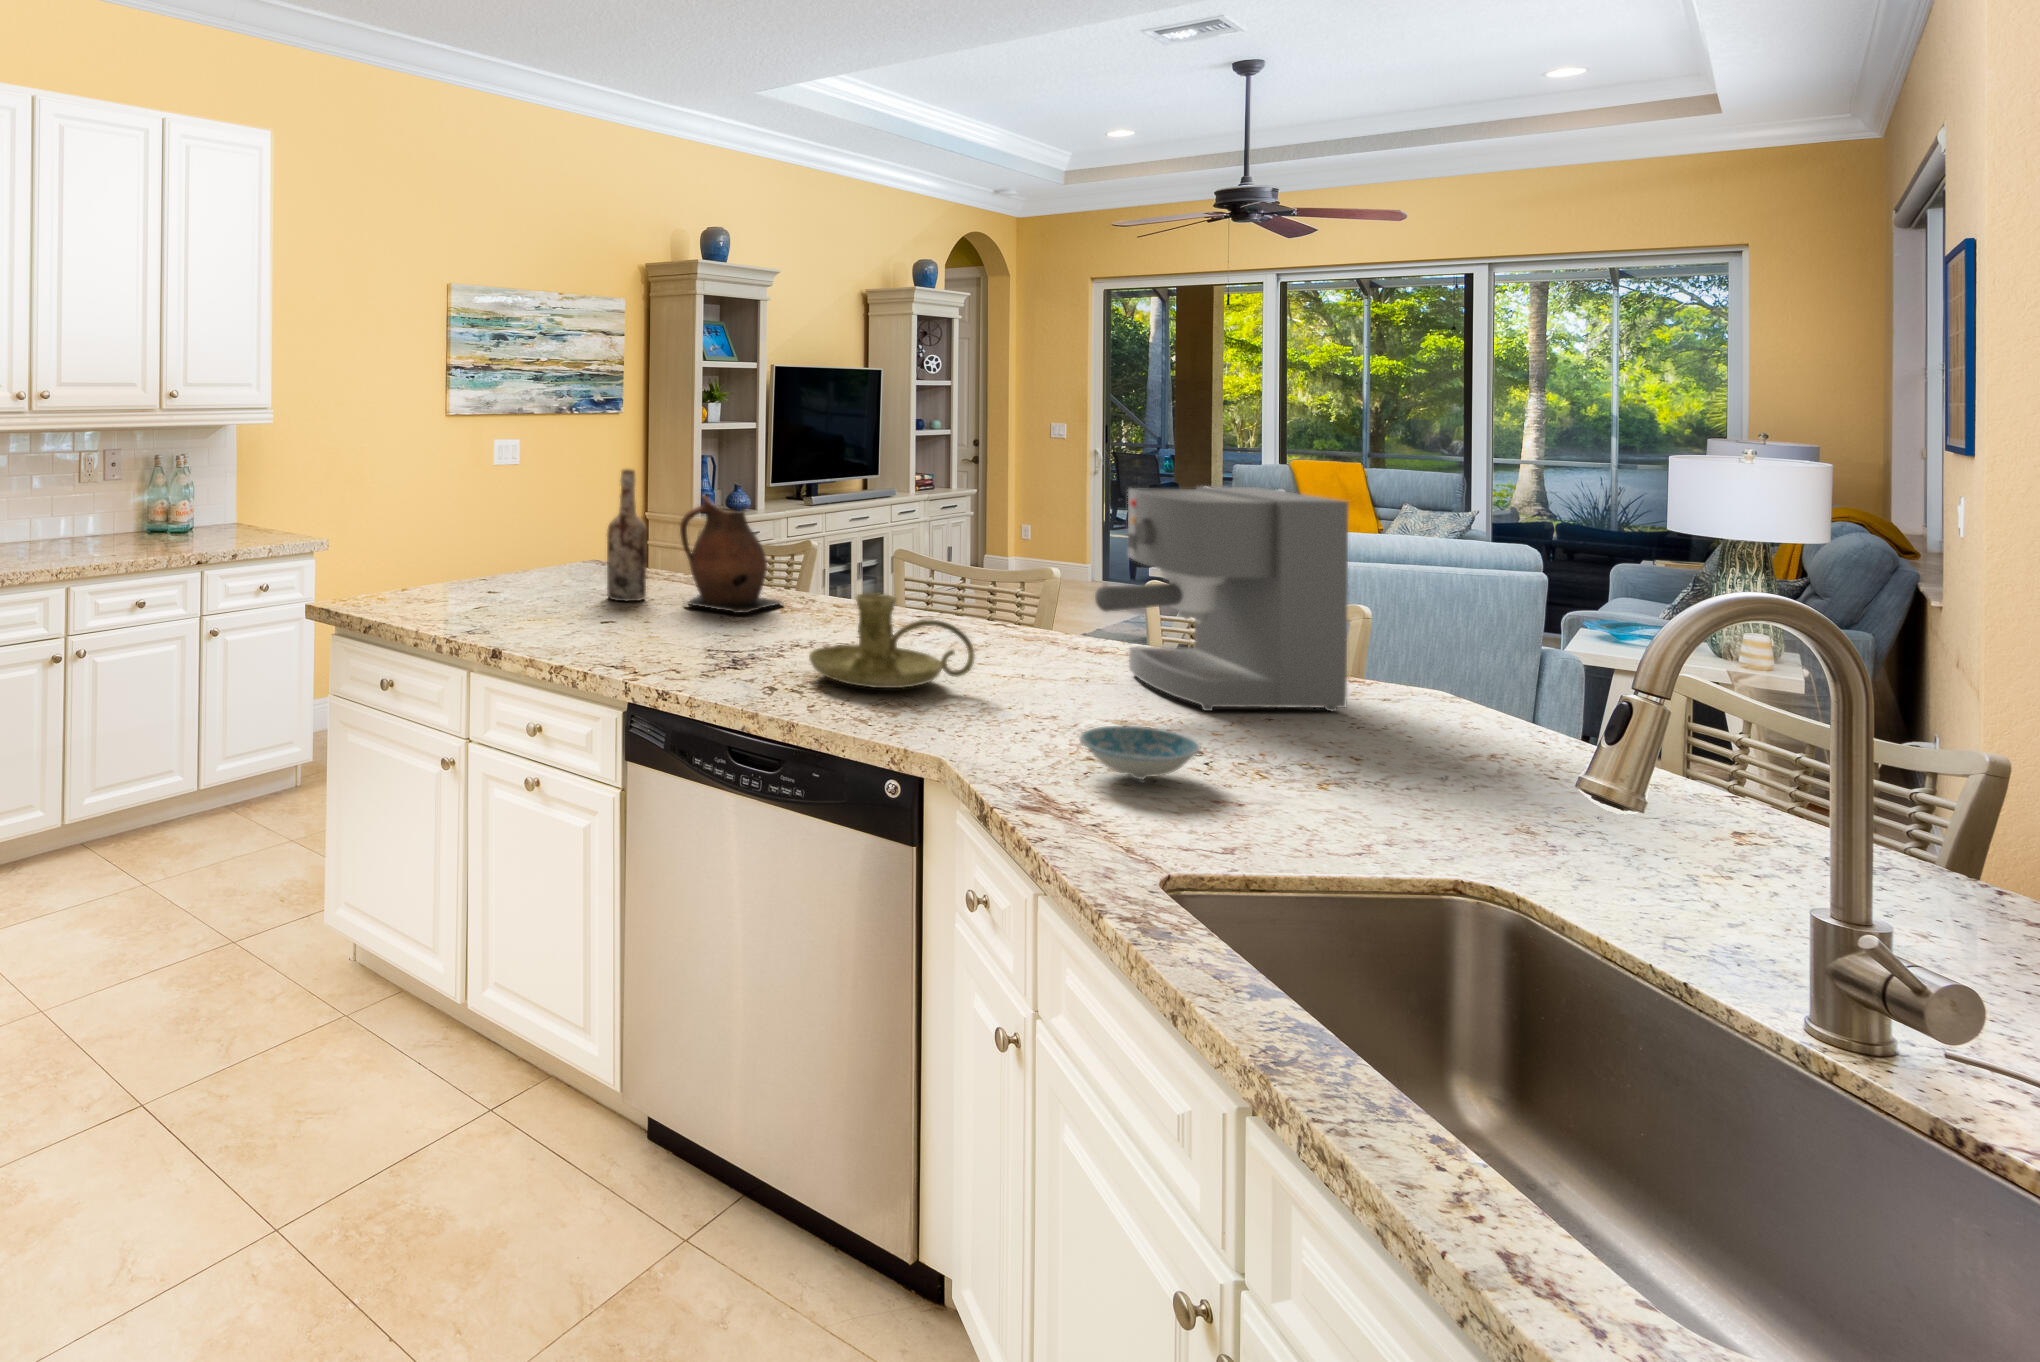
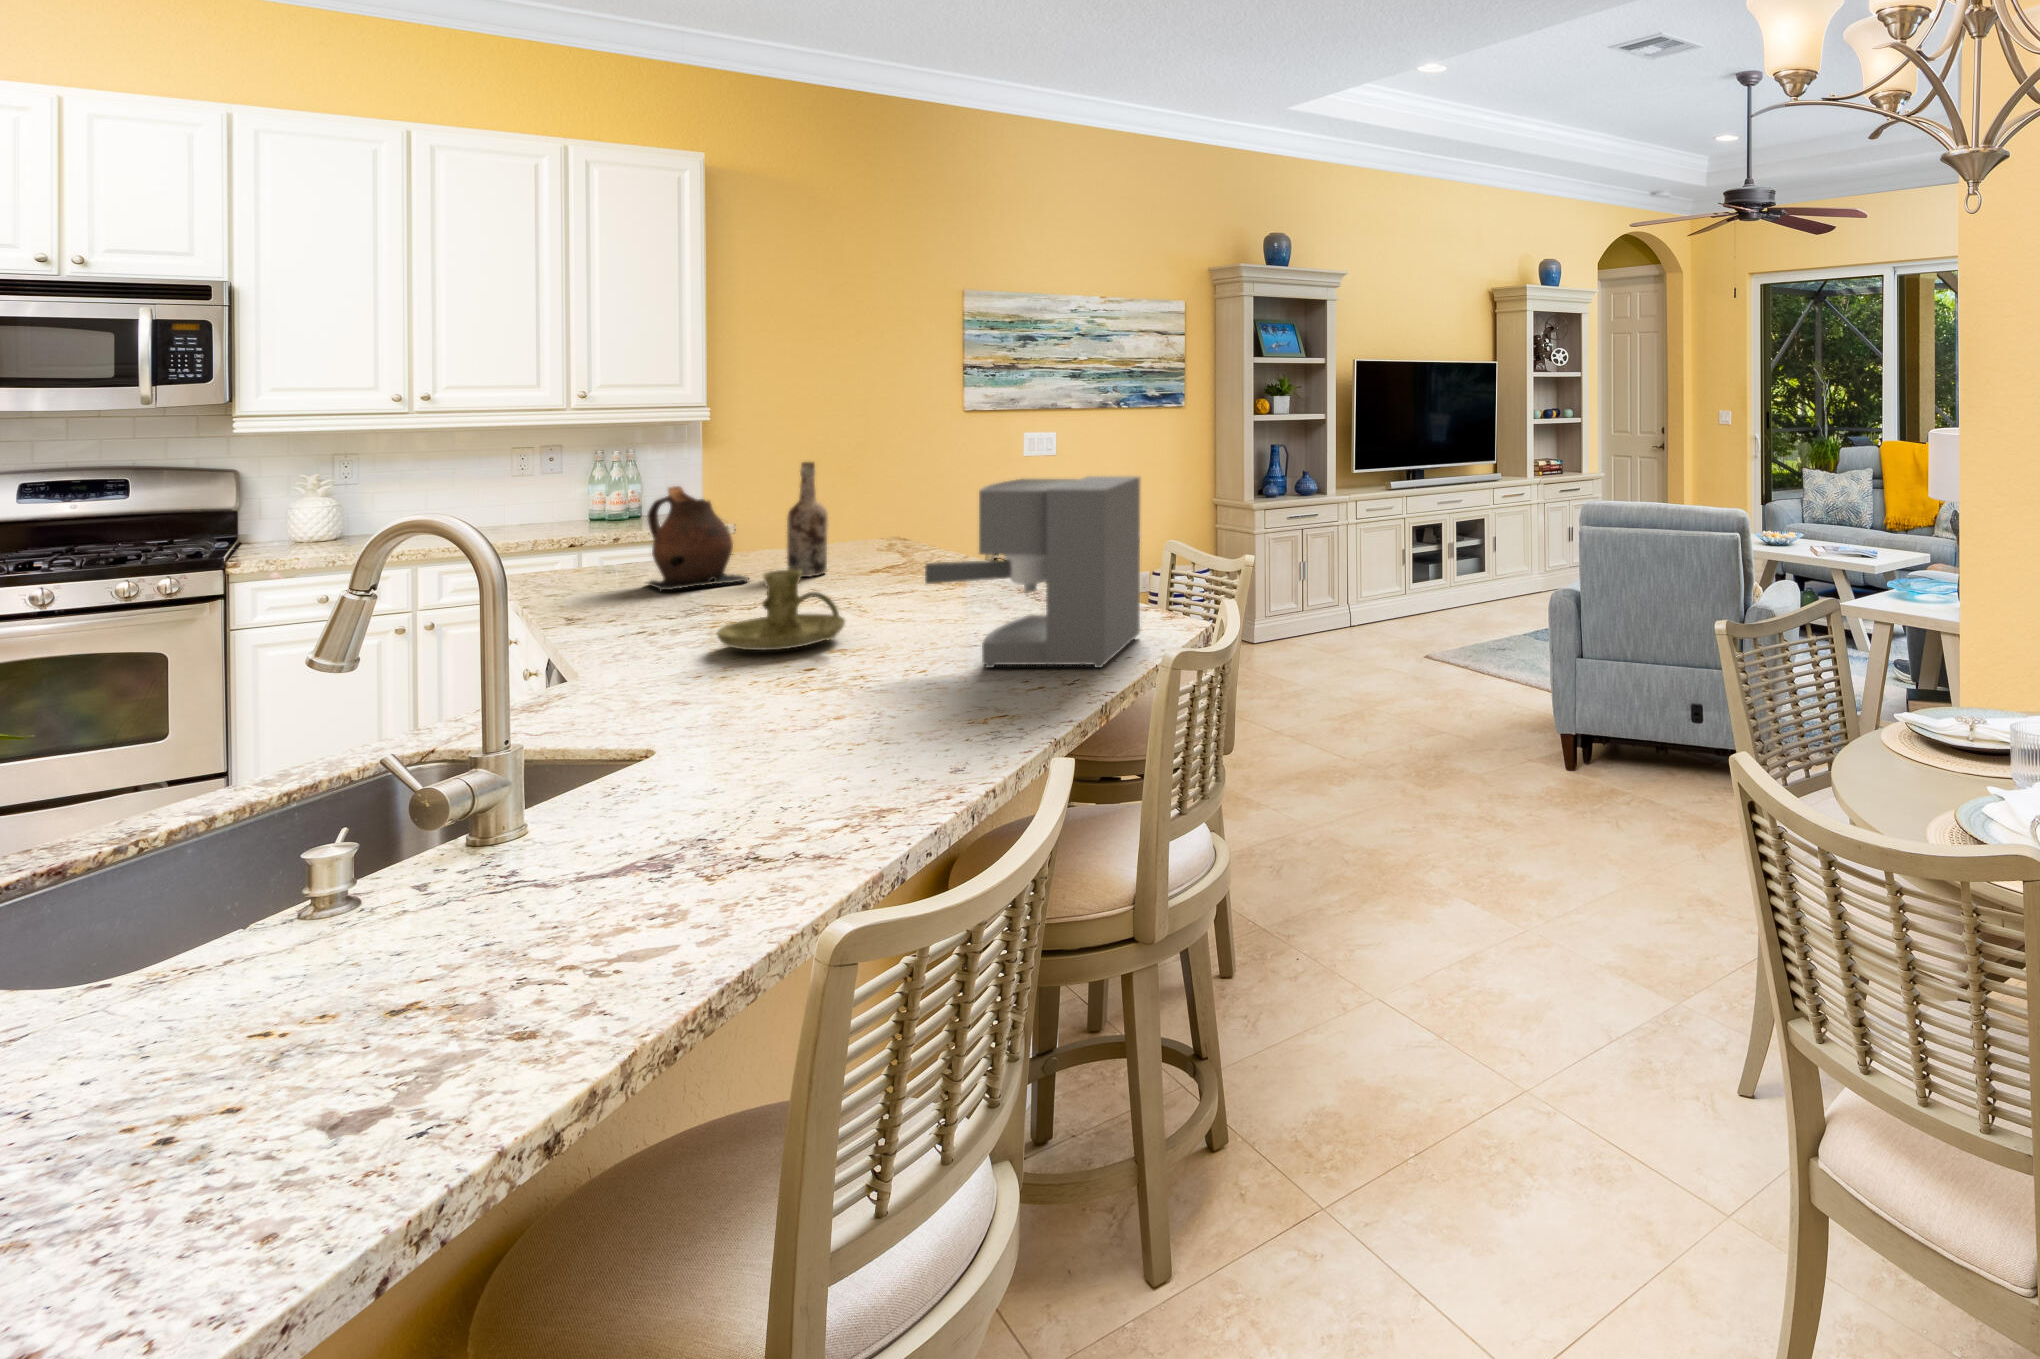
ceramic pitcher: present [680,496,781,613] -> present [645,486,748,590]
ceramic bowl: present [1080,726,1201,779] -> none [671,680,798,724]

